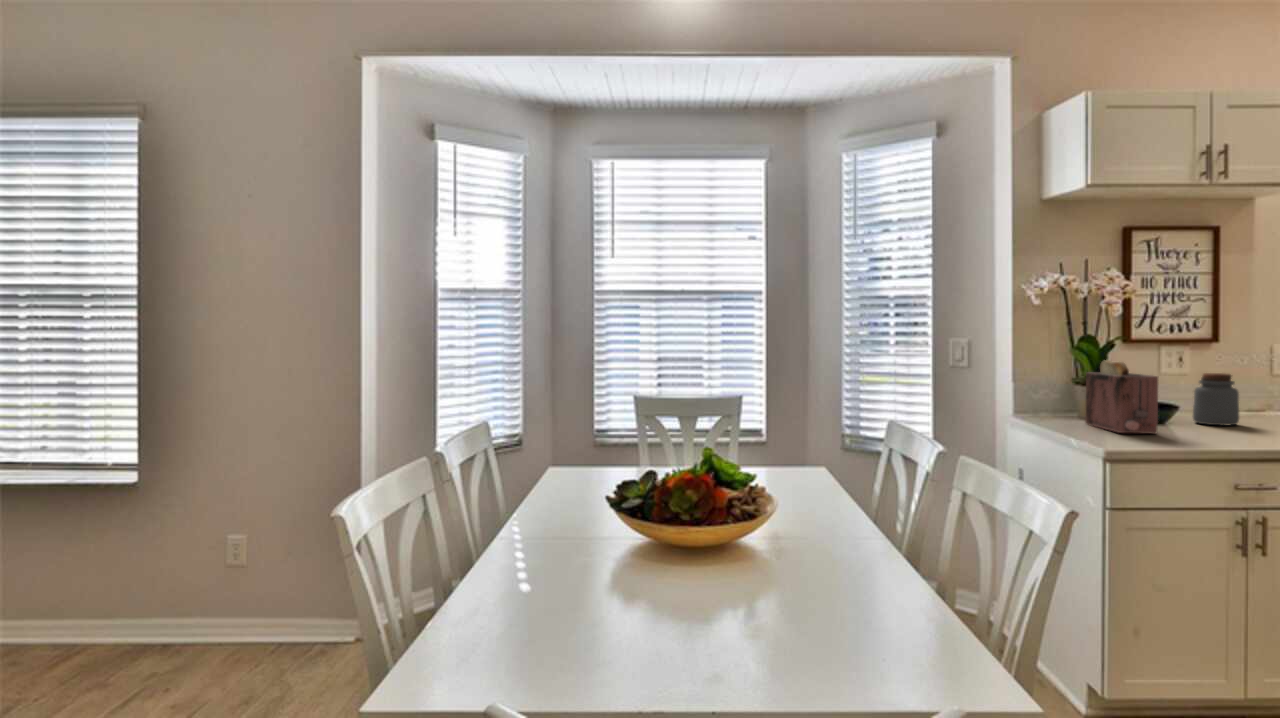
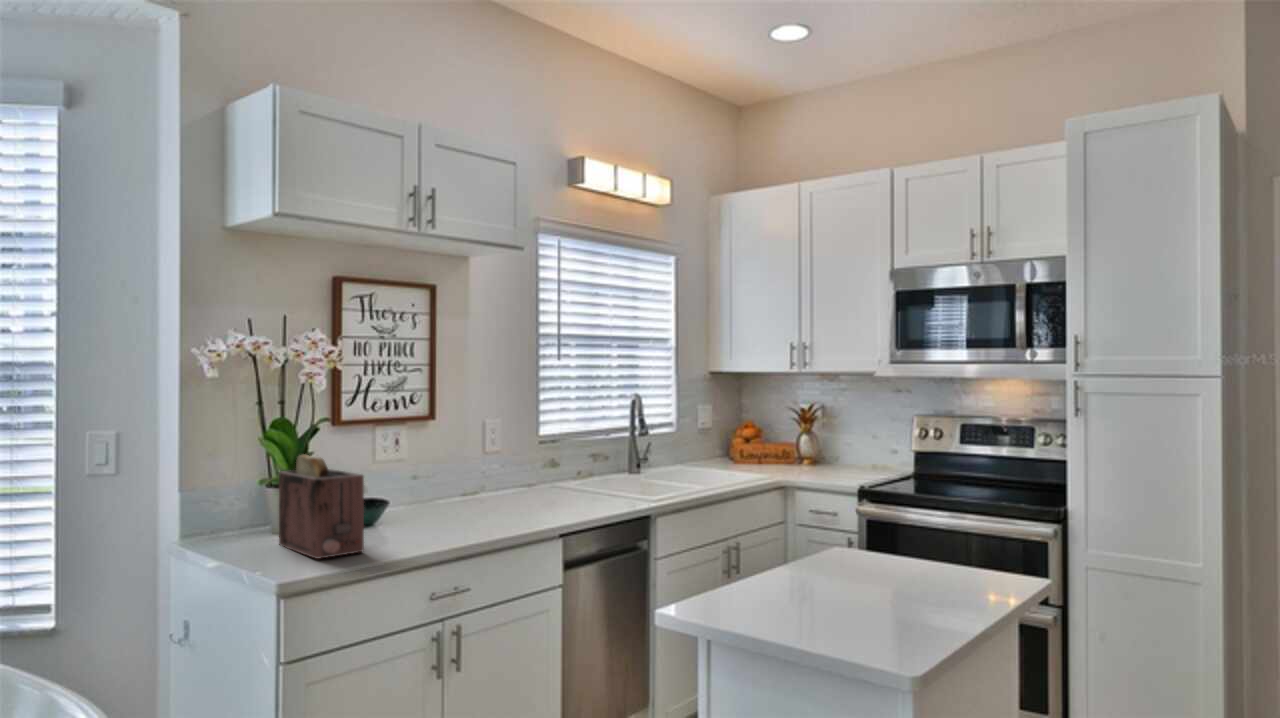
jar: present [1193,373,1239,425] -> none [409,460,457,525]

